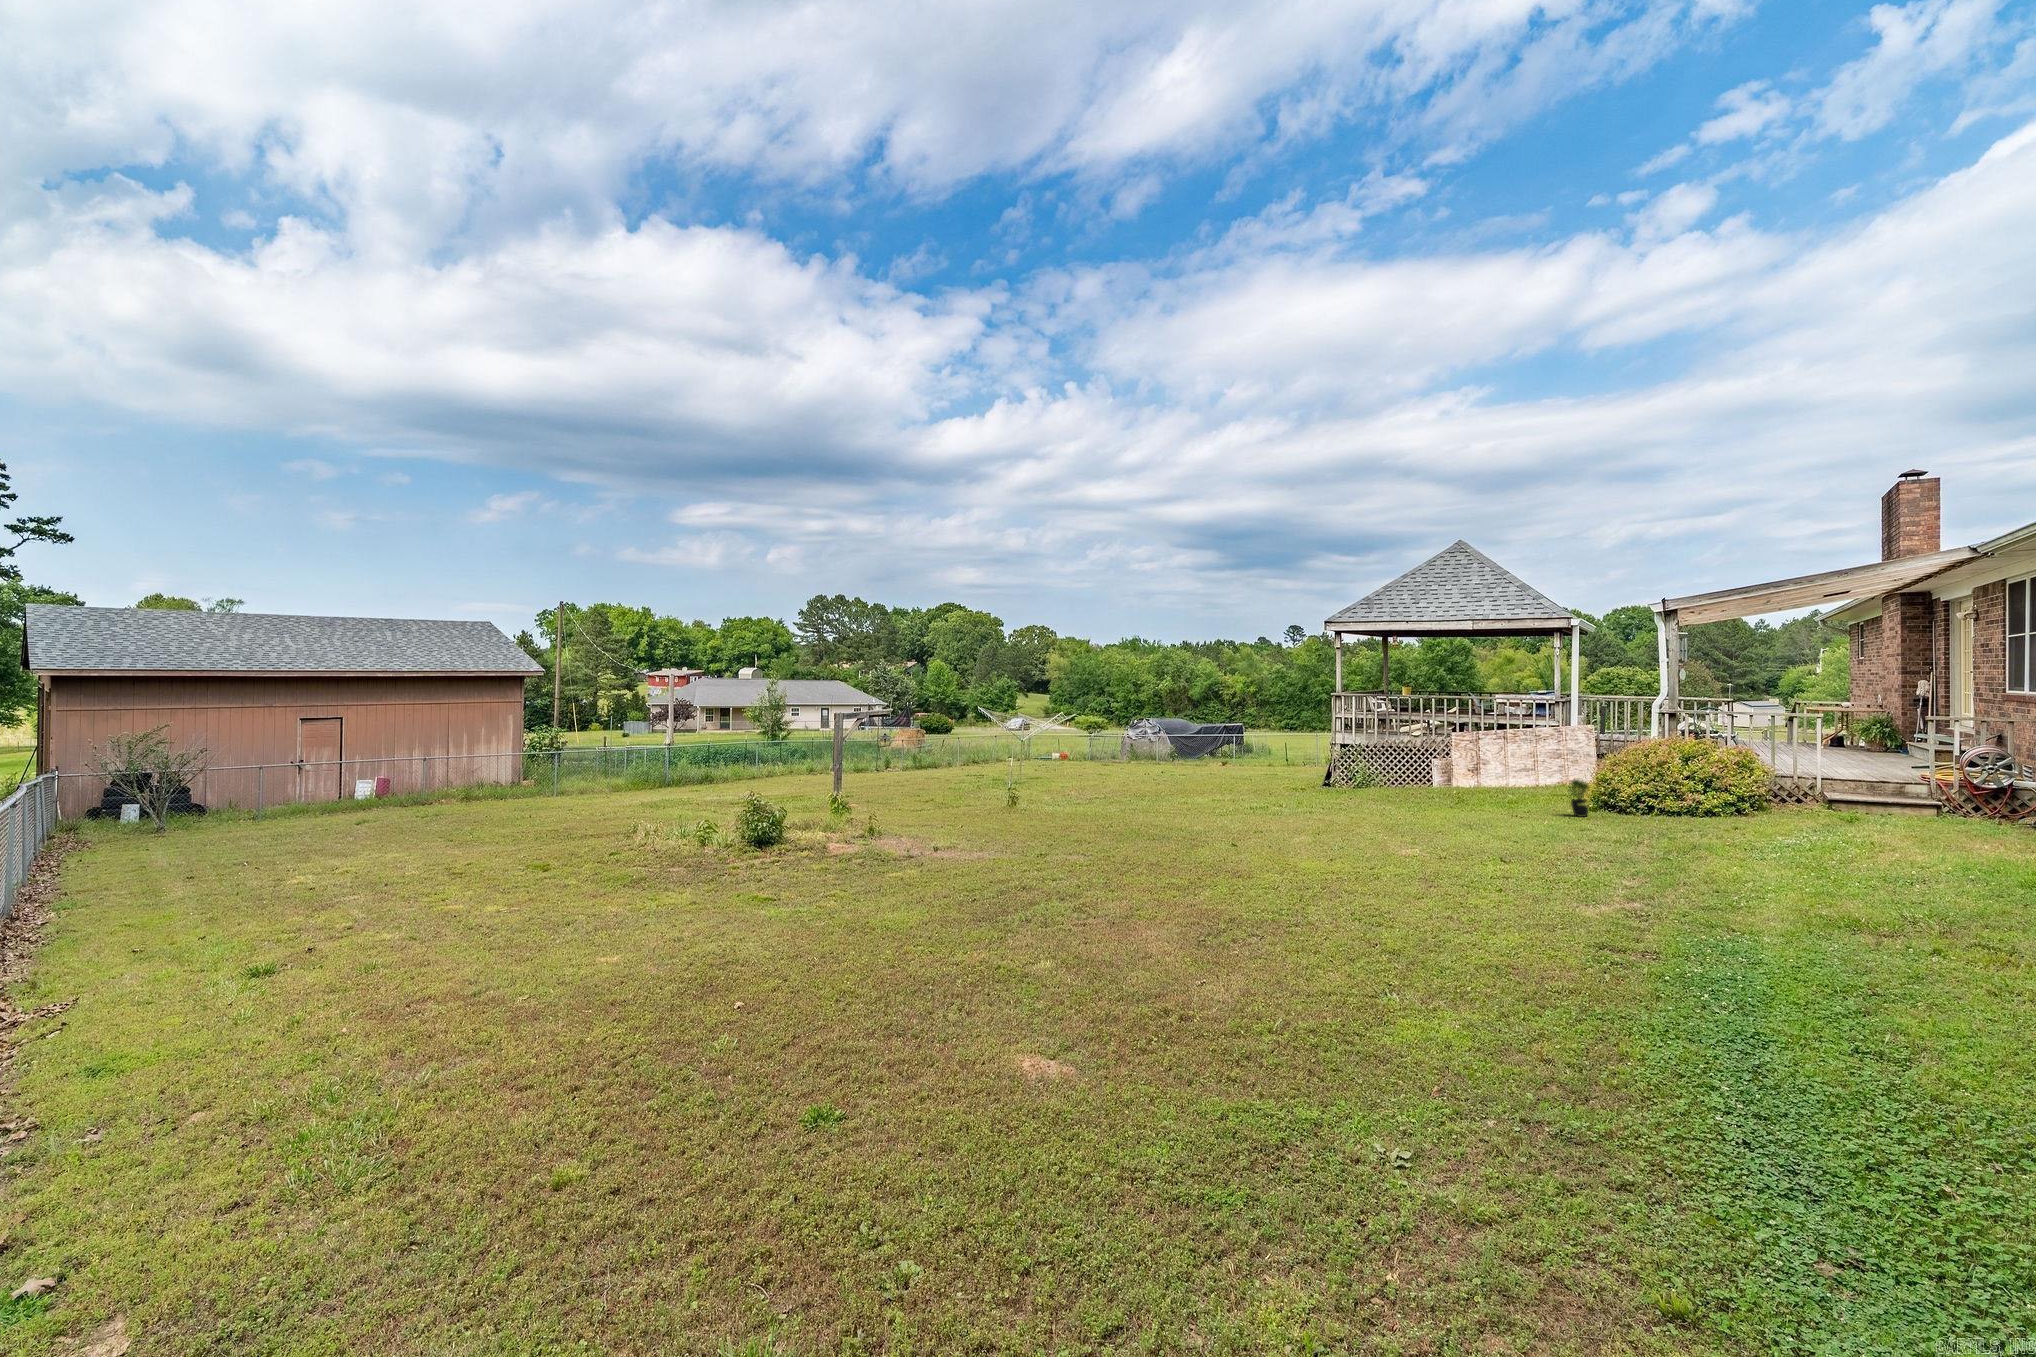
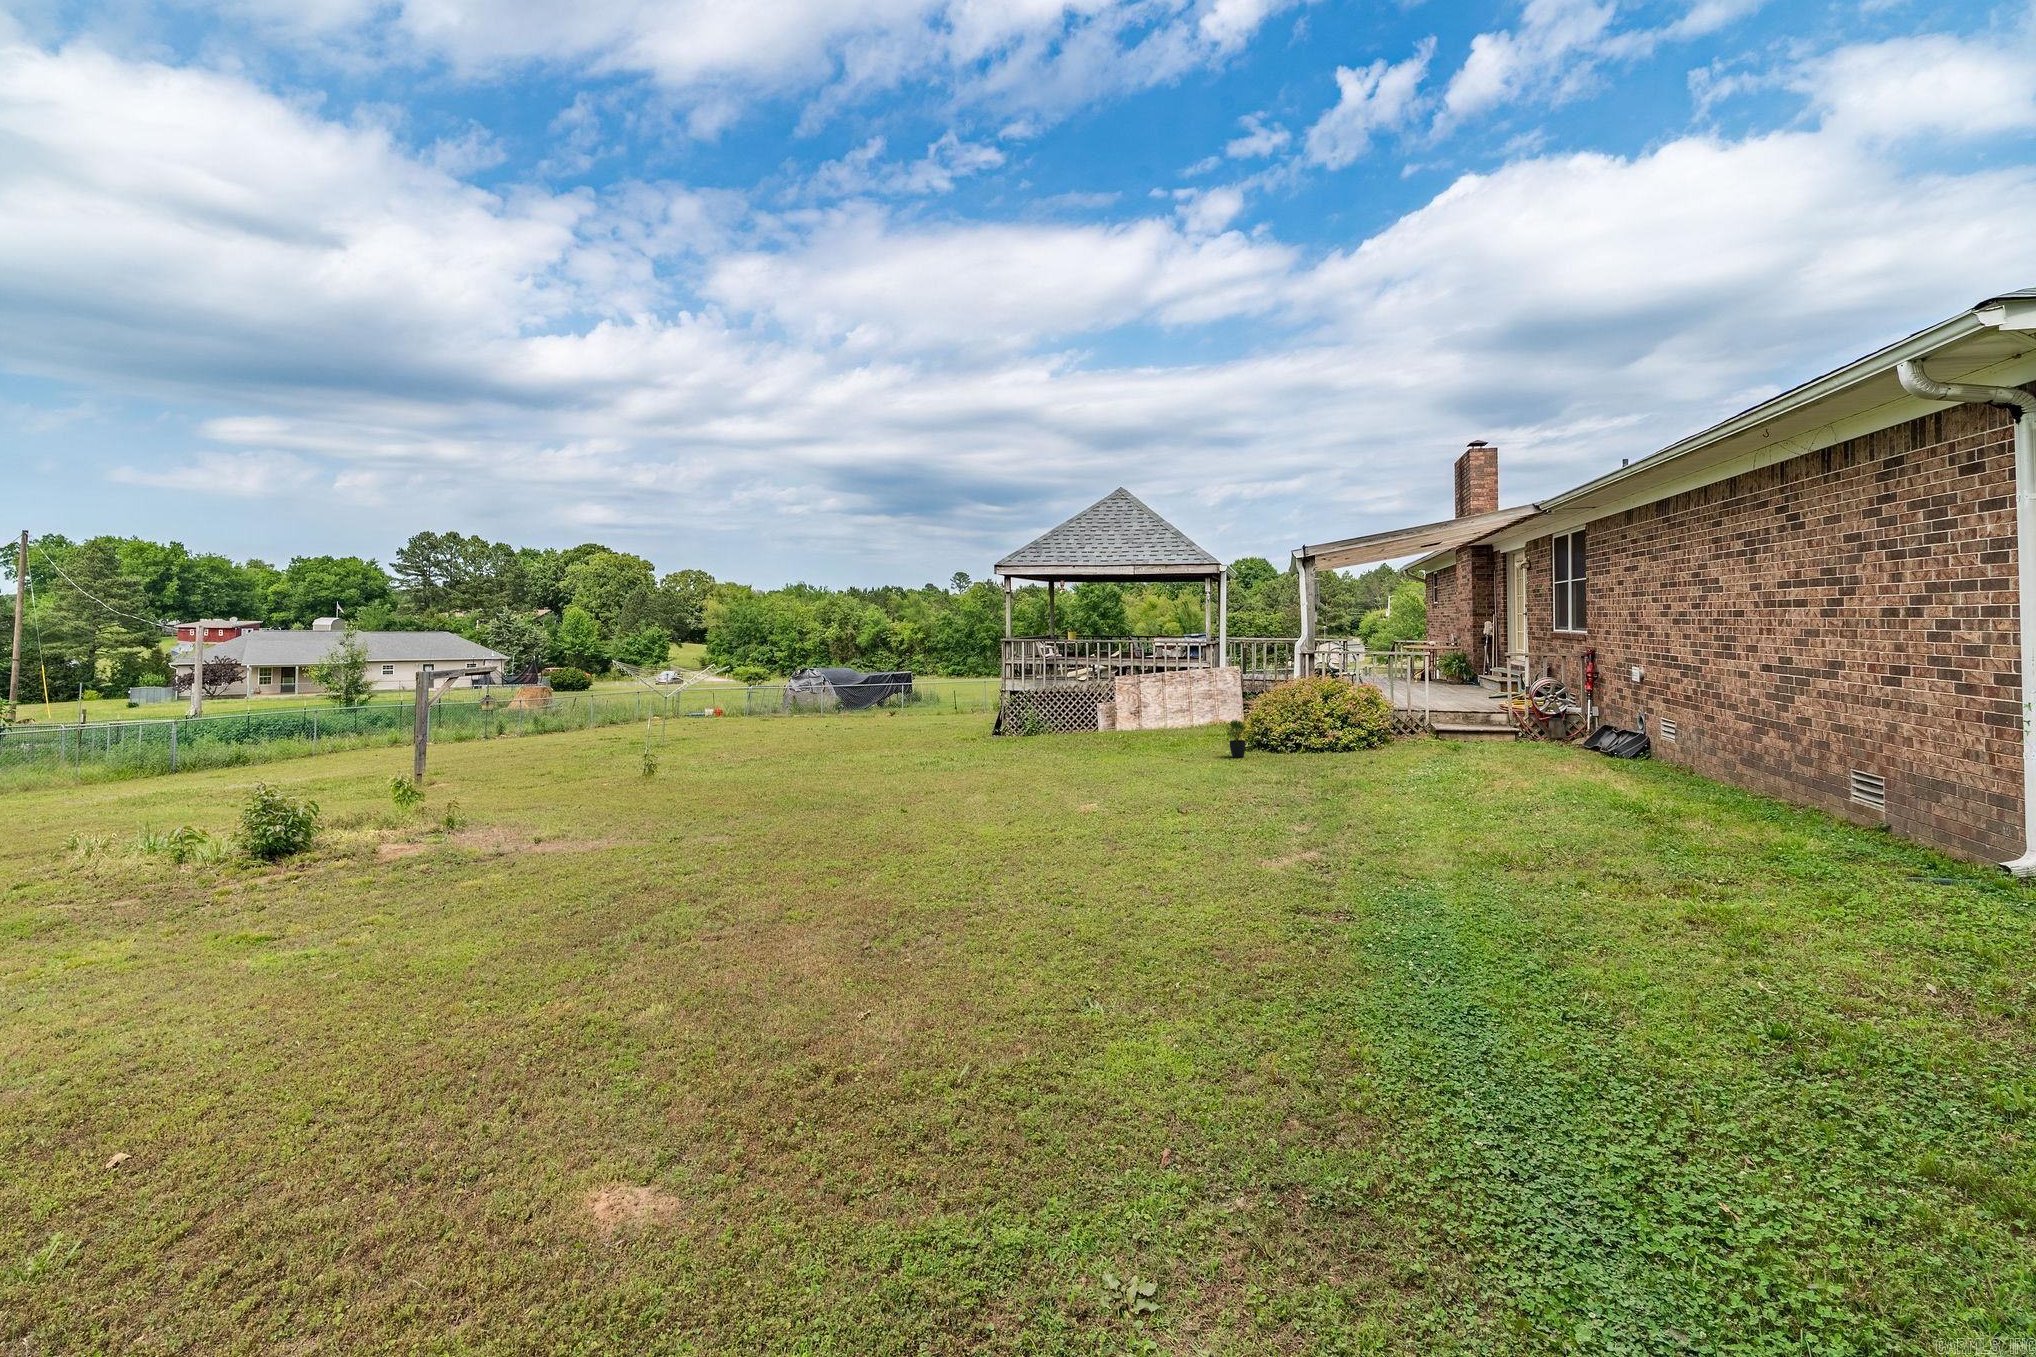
watering can: none [1957,788,2012,814] -> present [1533,717,1569,738]

